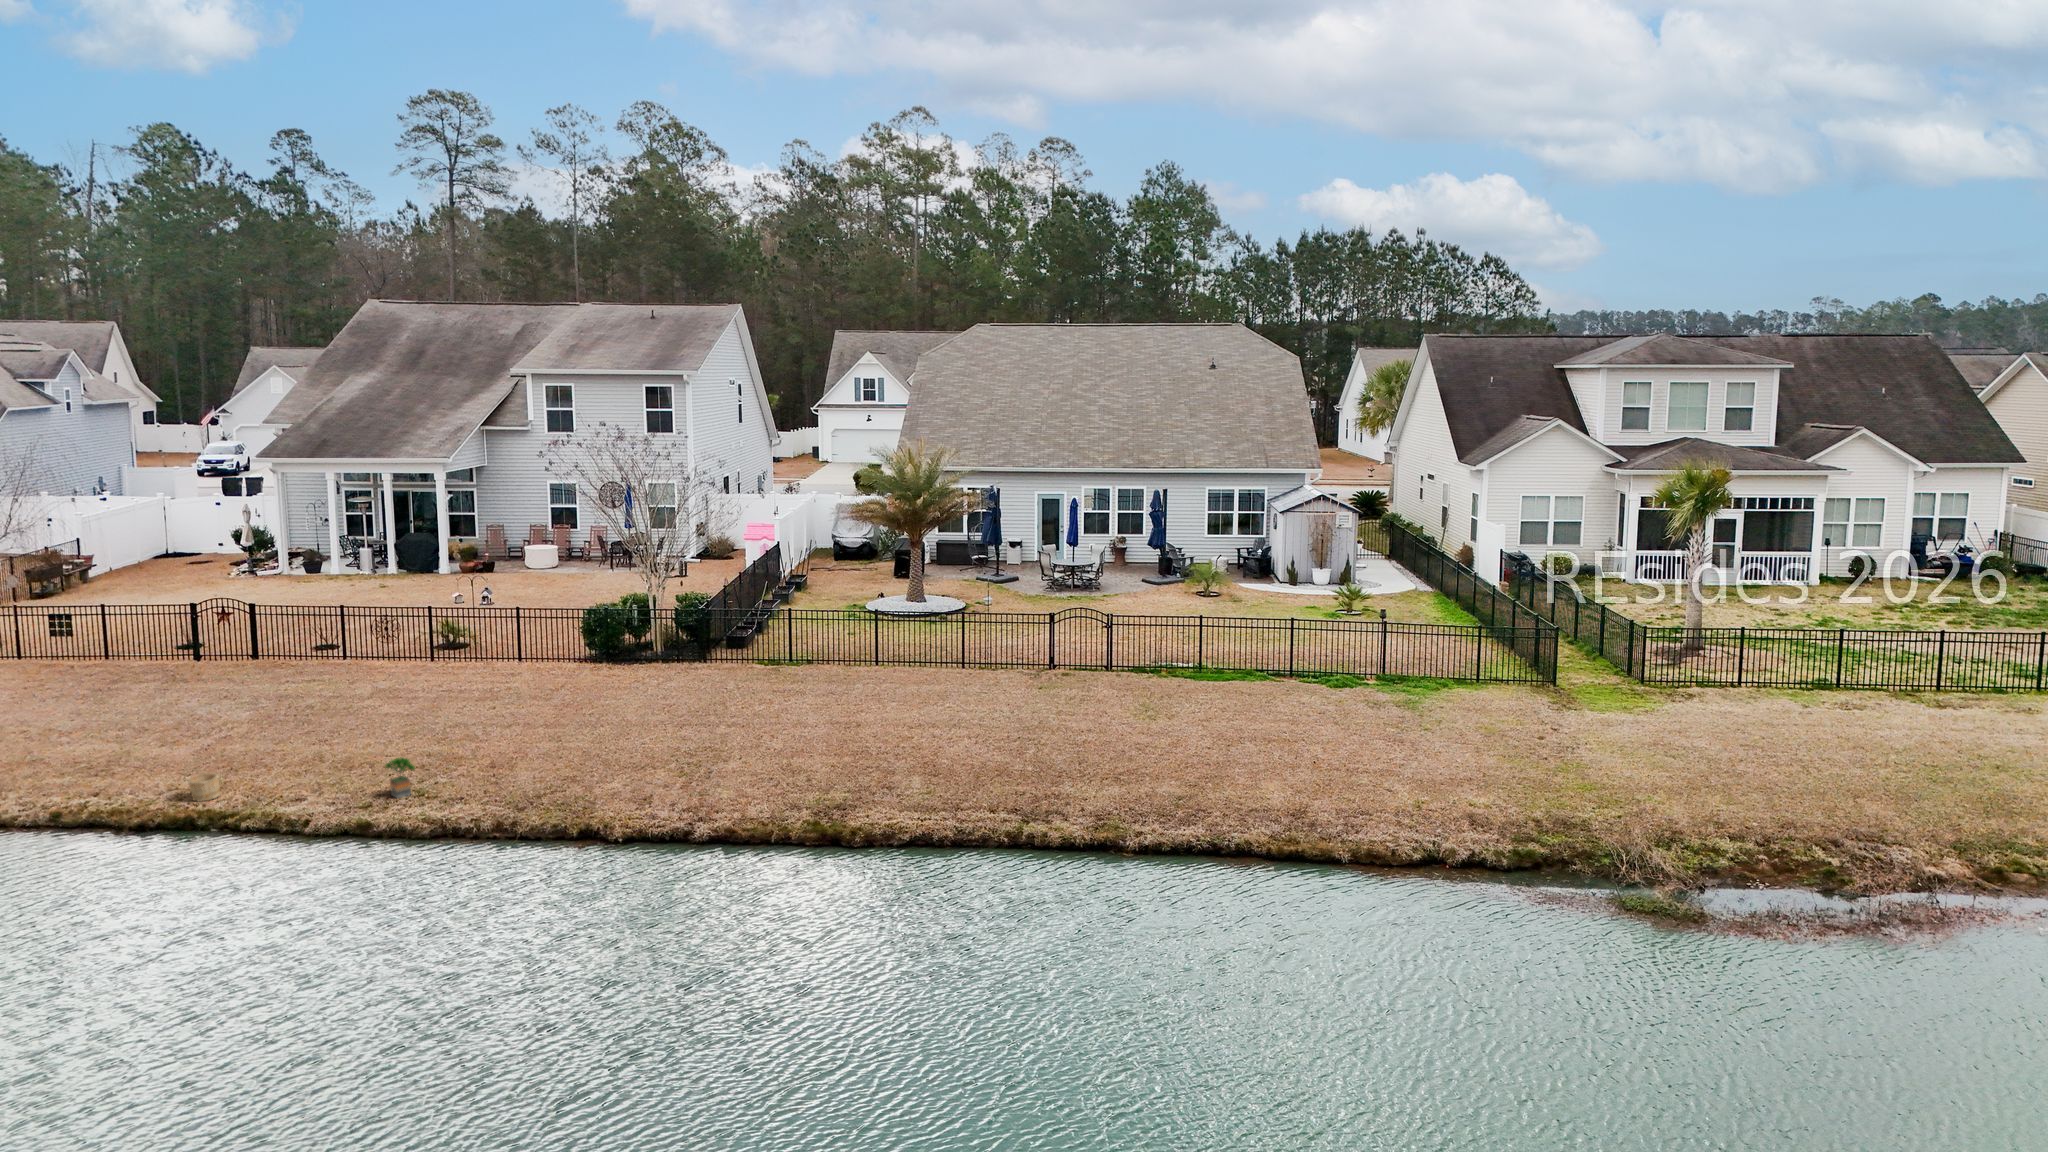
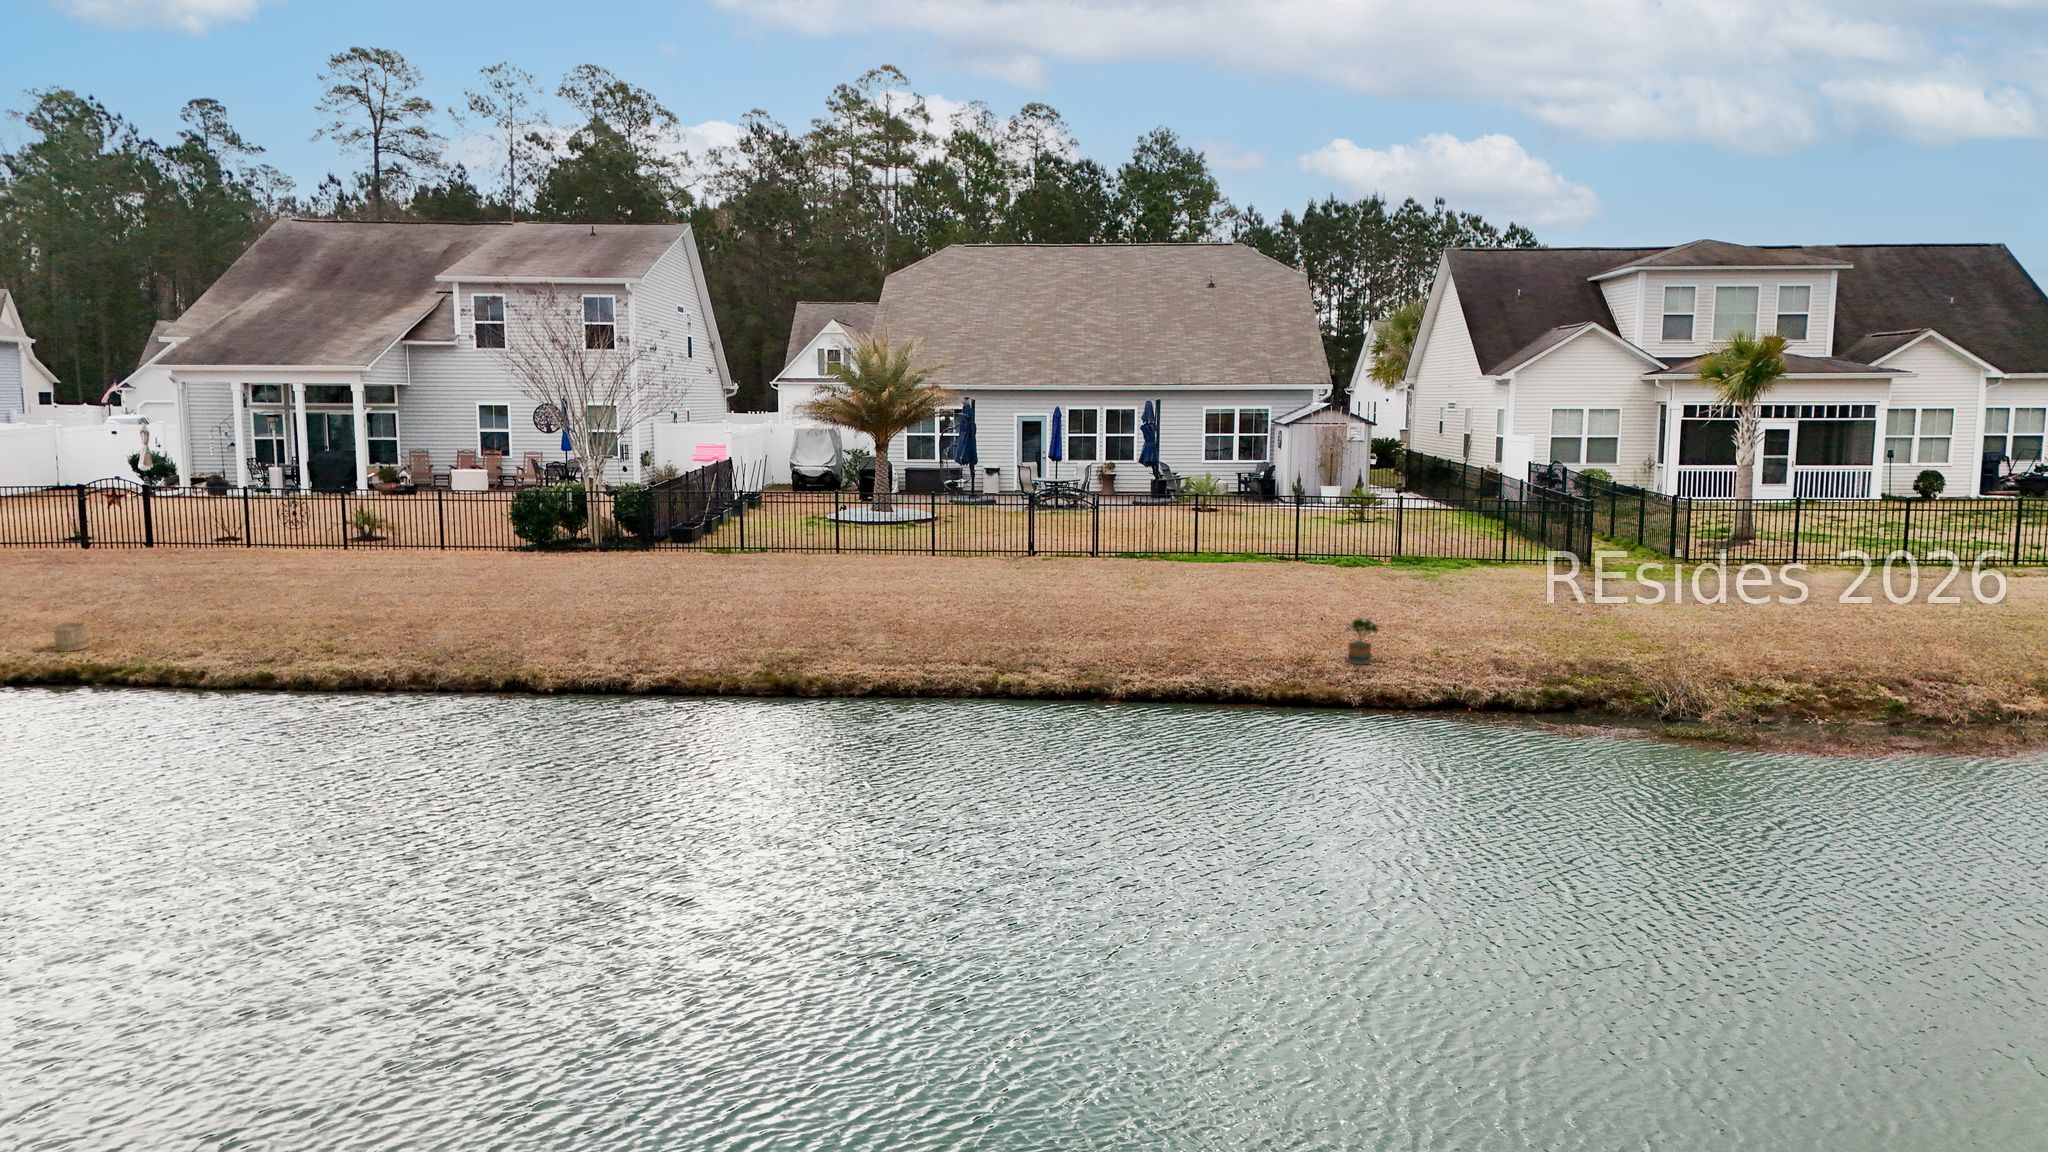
potted tree: present [385,757,415,798] -> present [1346,619,1379,665]

